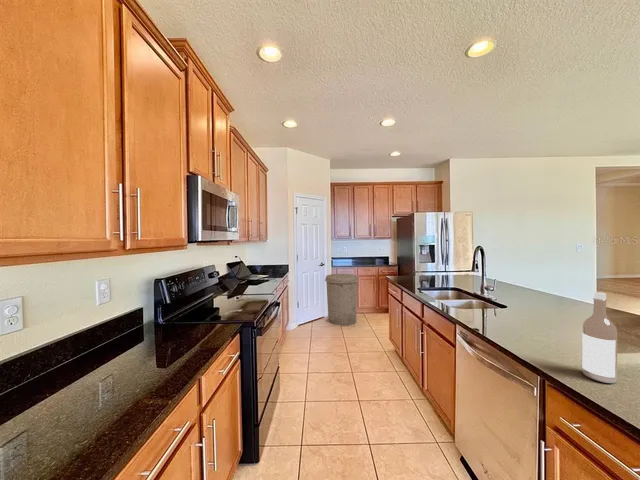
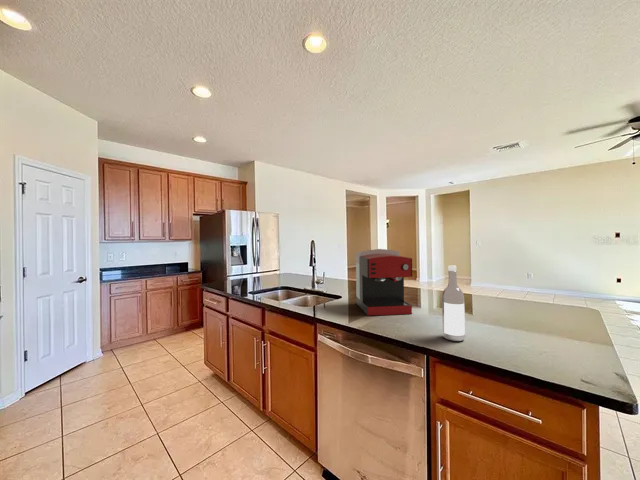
coffee maker: none [512,262,580,342] -> present [356,249,412,316]
trash can: present [325,274,359,326] -> none [88,290,151,370]

